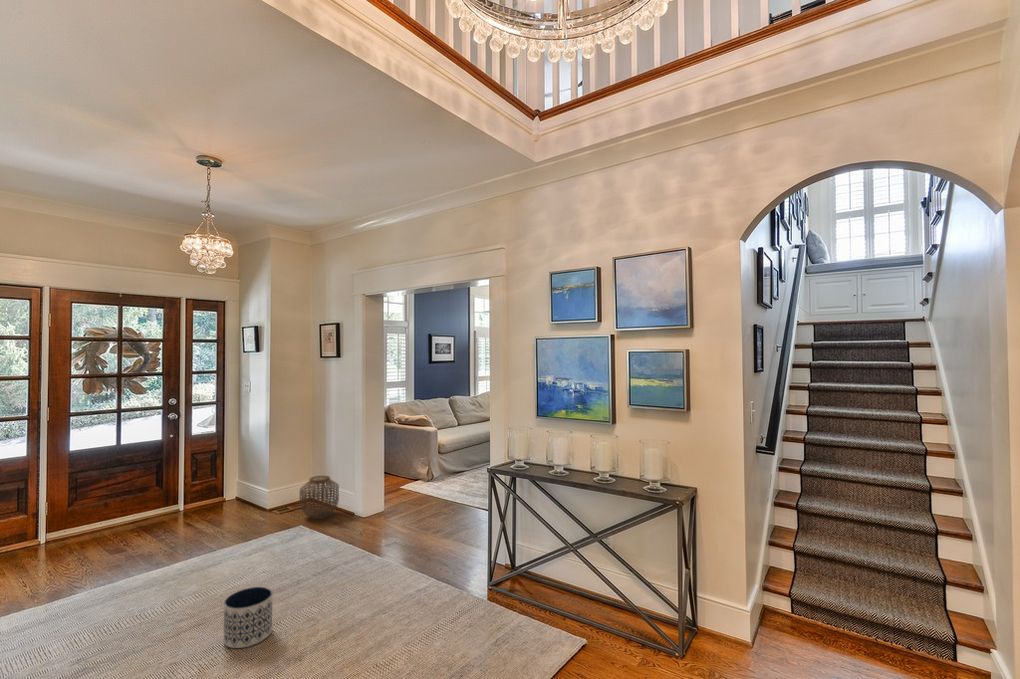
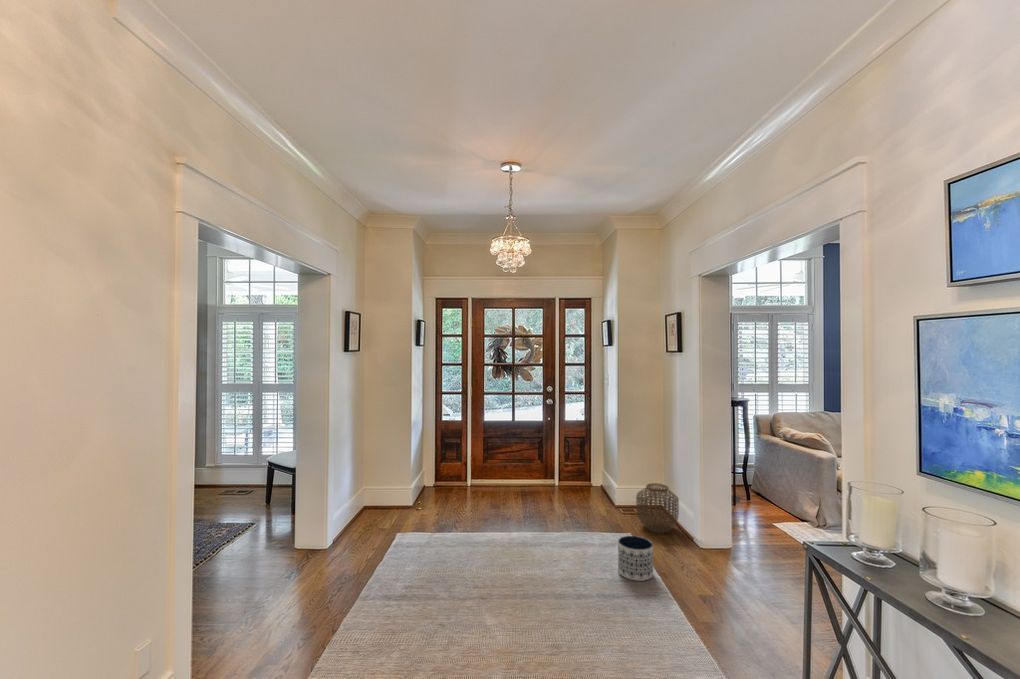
planter: present [224,587,273,648] -> present [618,536,653,581]

